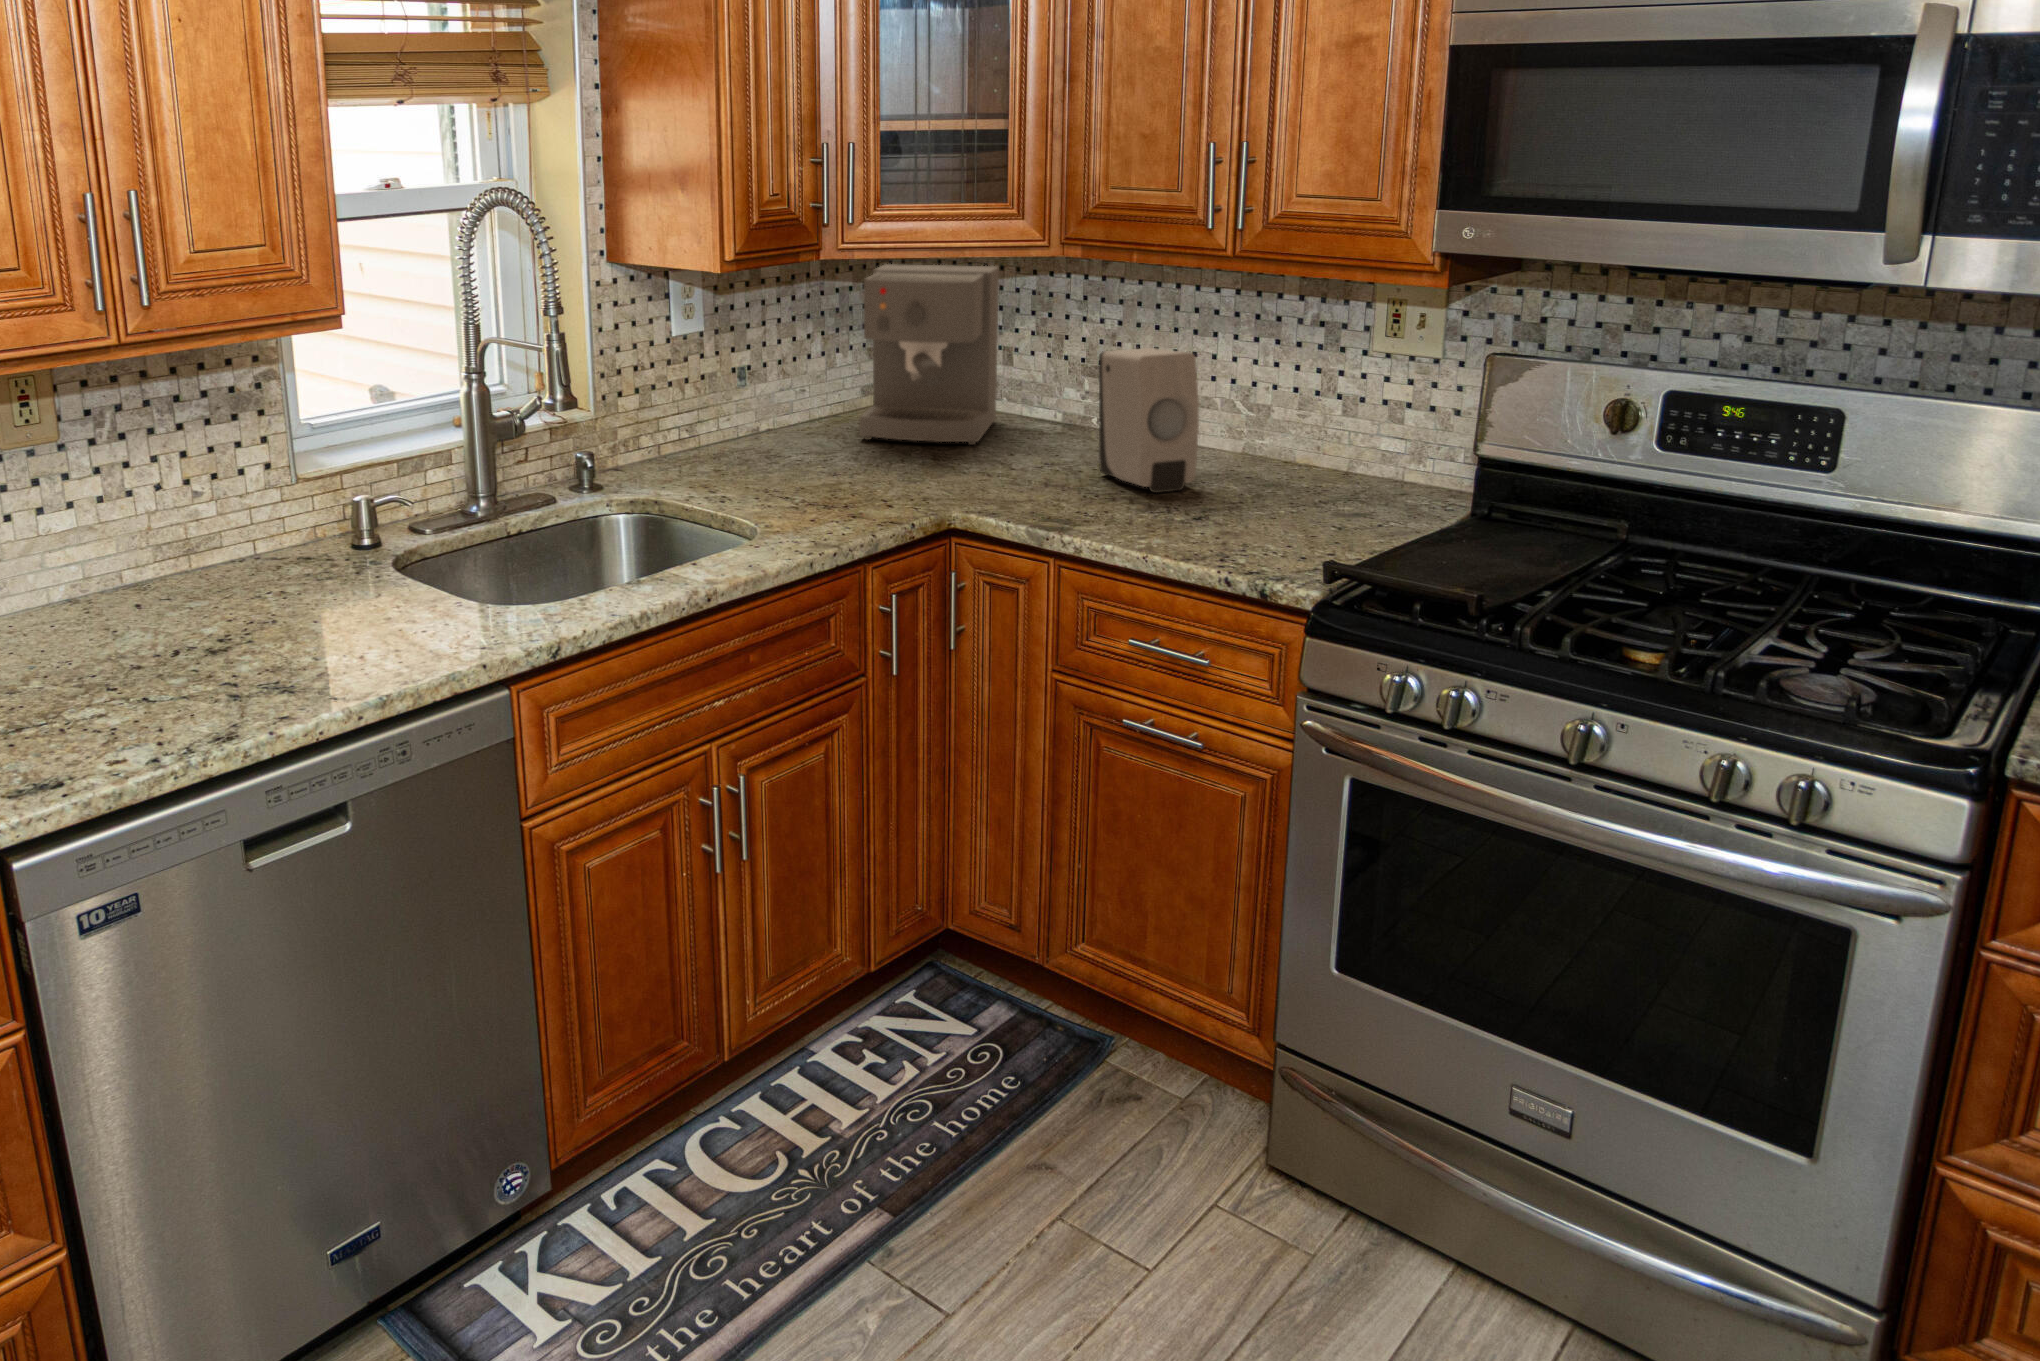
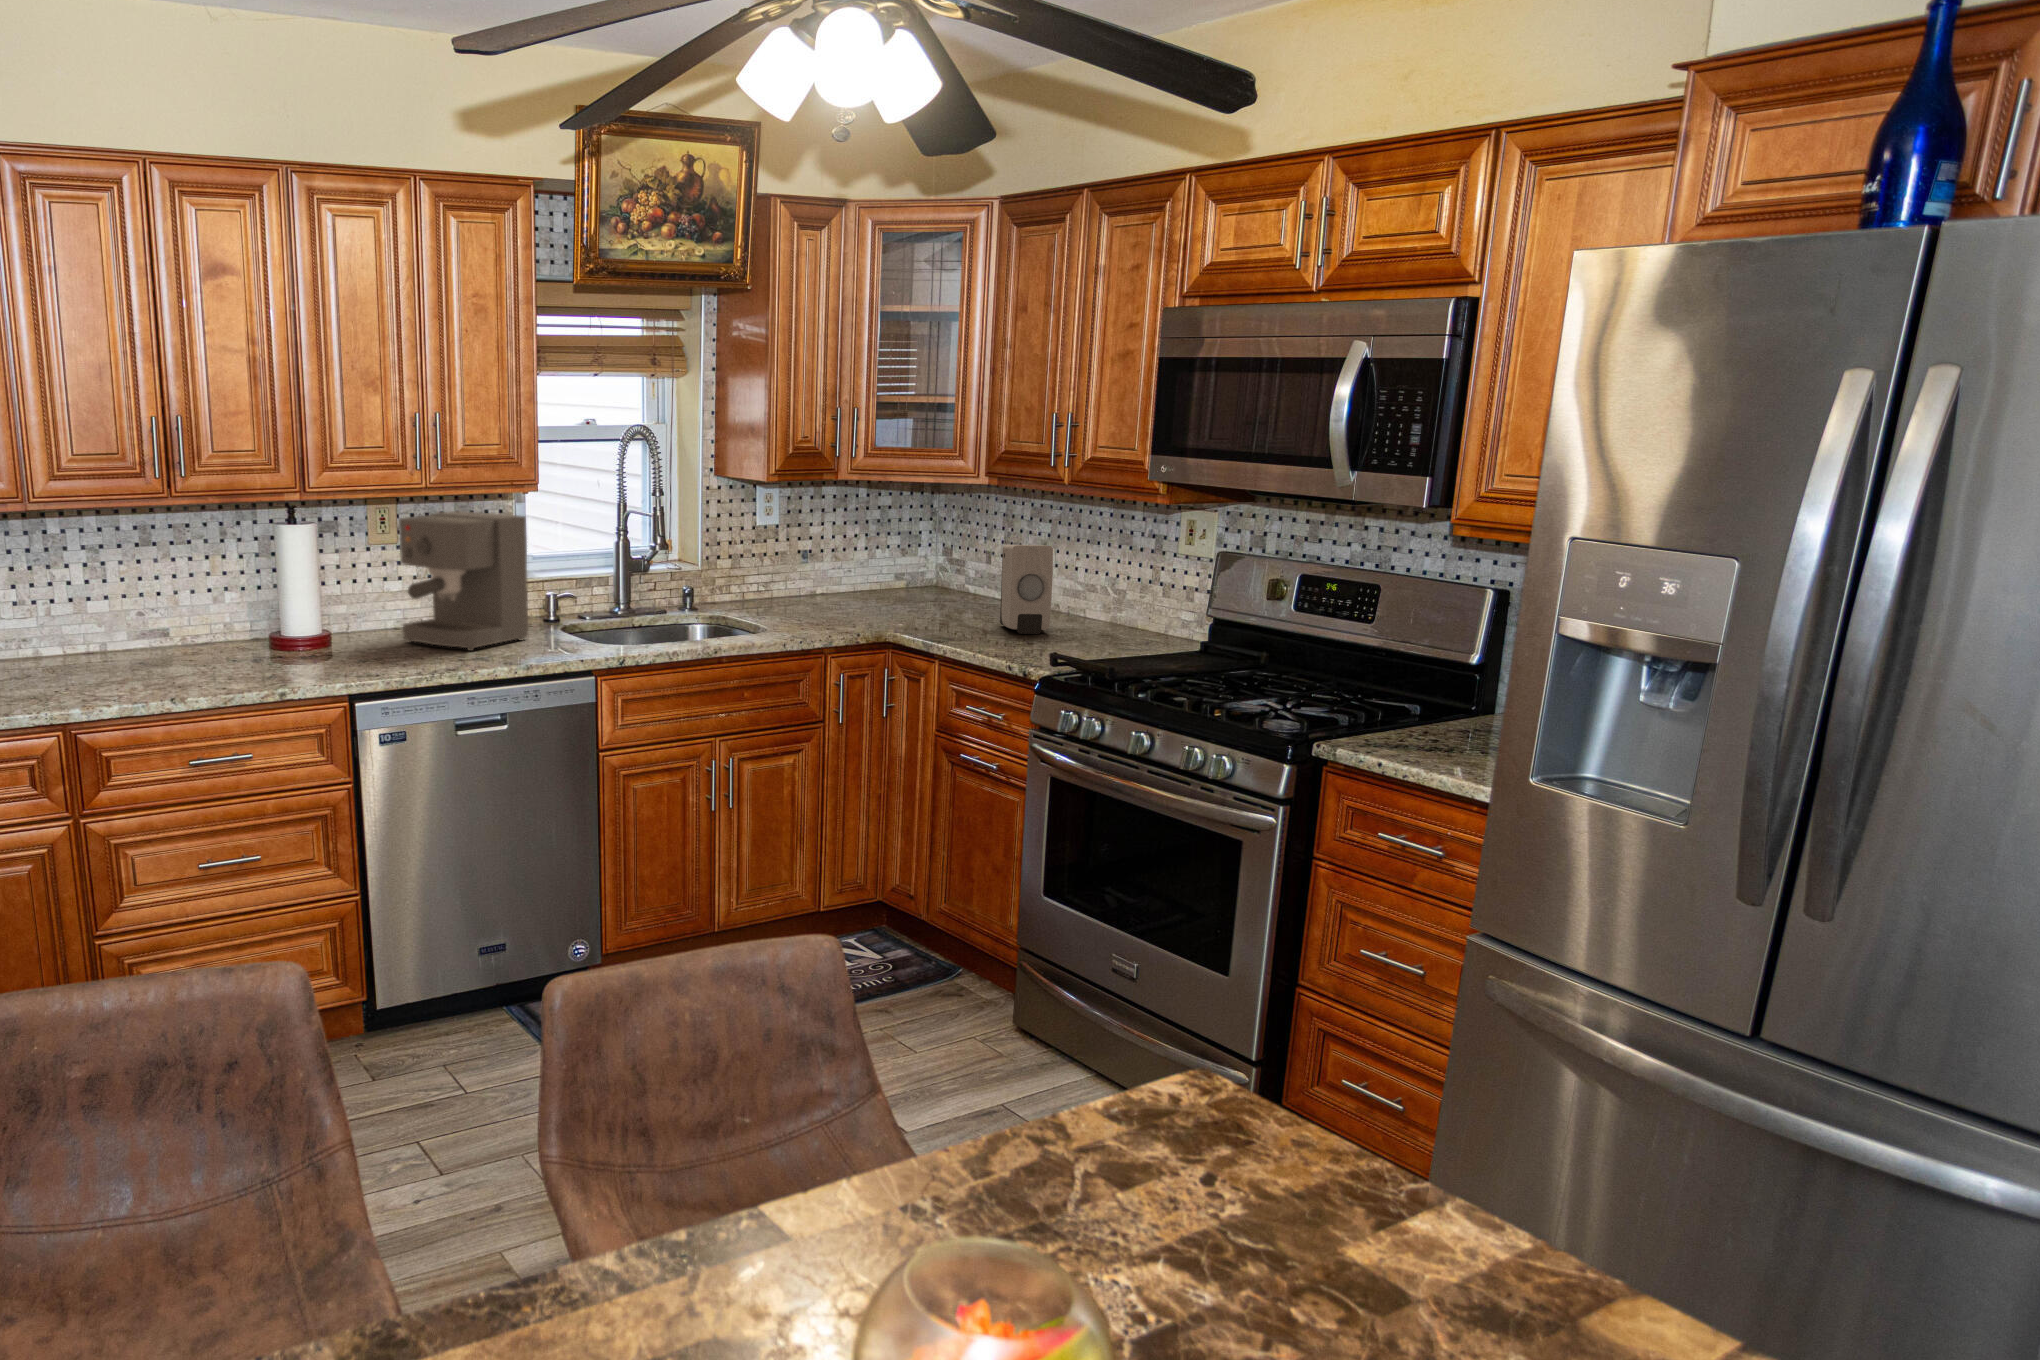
coffee maker: present [860,264,999,445] -> present [399,511,528,651]

